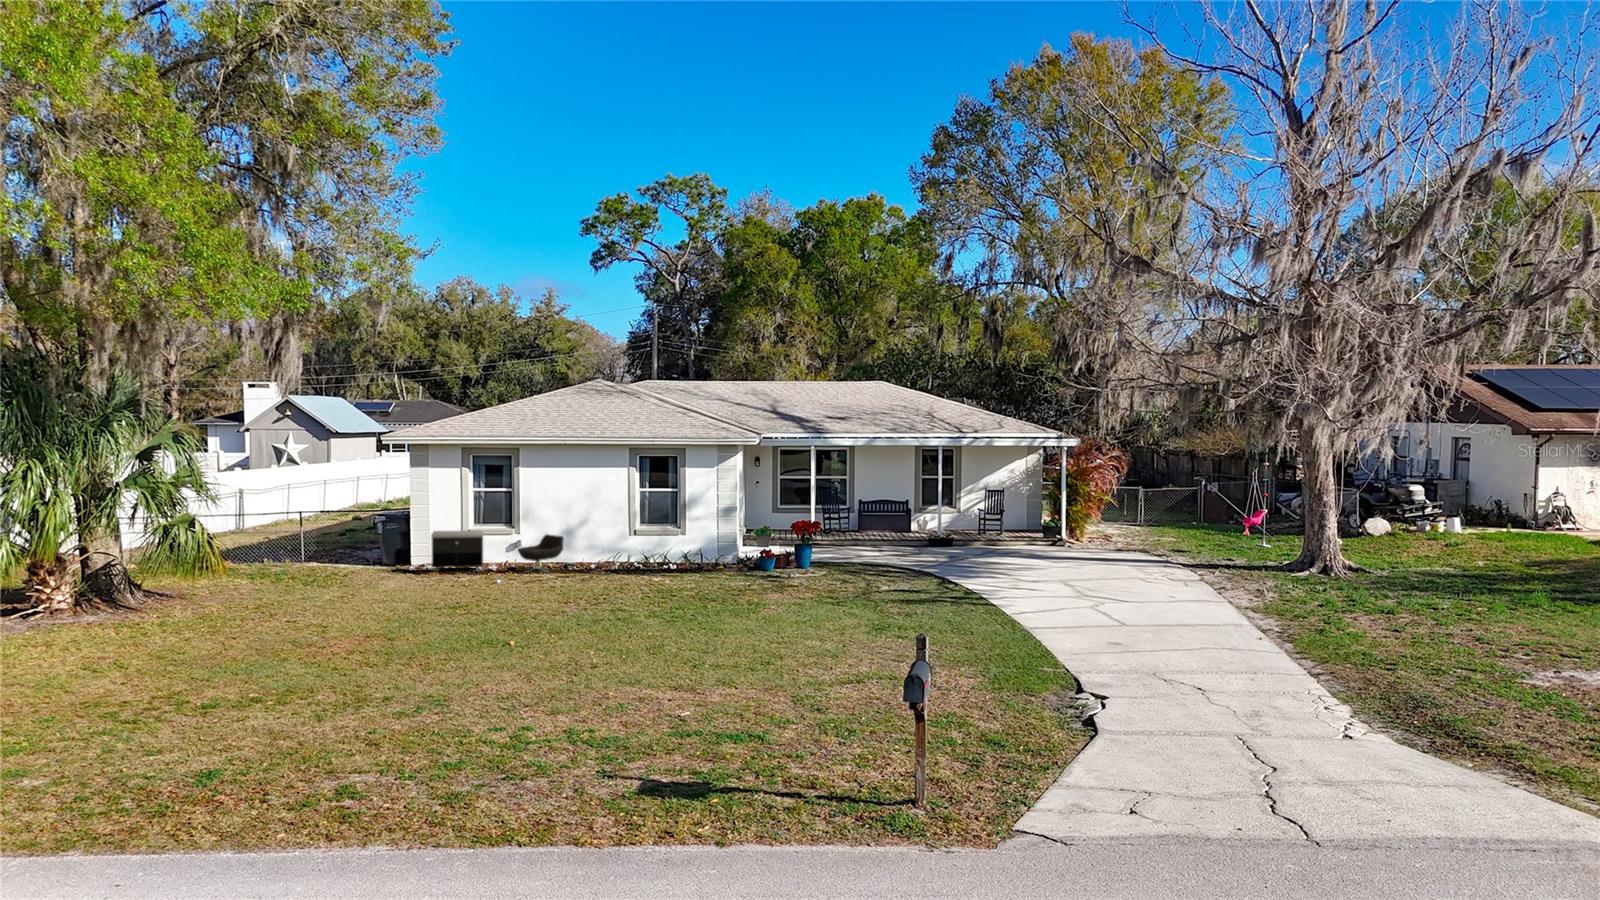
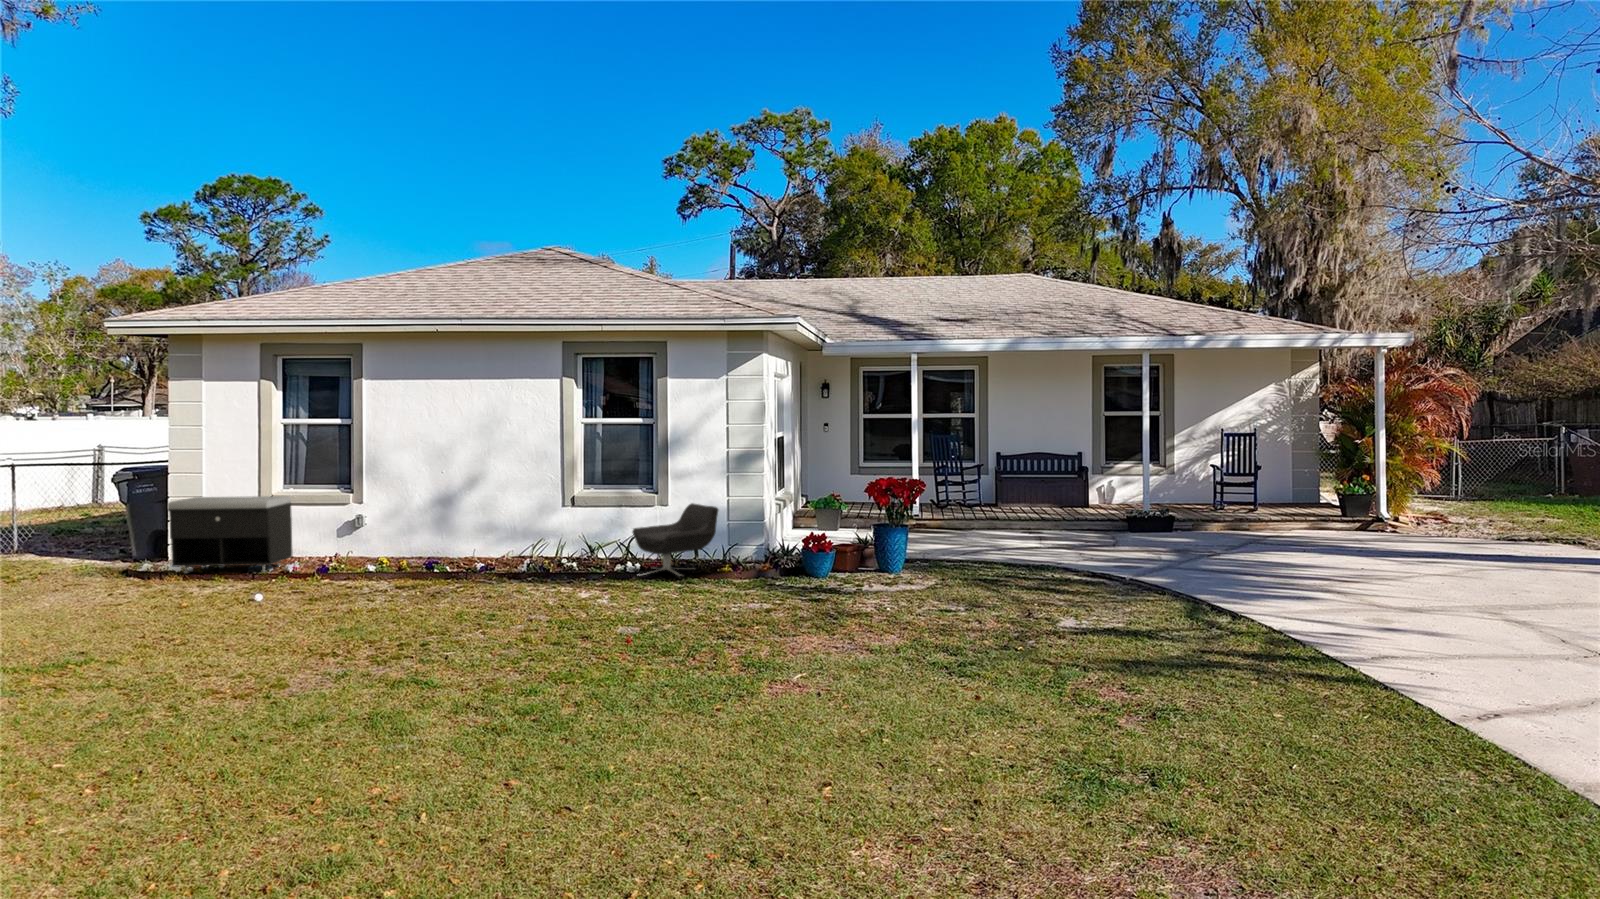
lounge chair: present [518,534,564,569] -> present [633,503,718,576]

